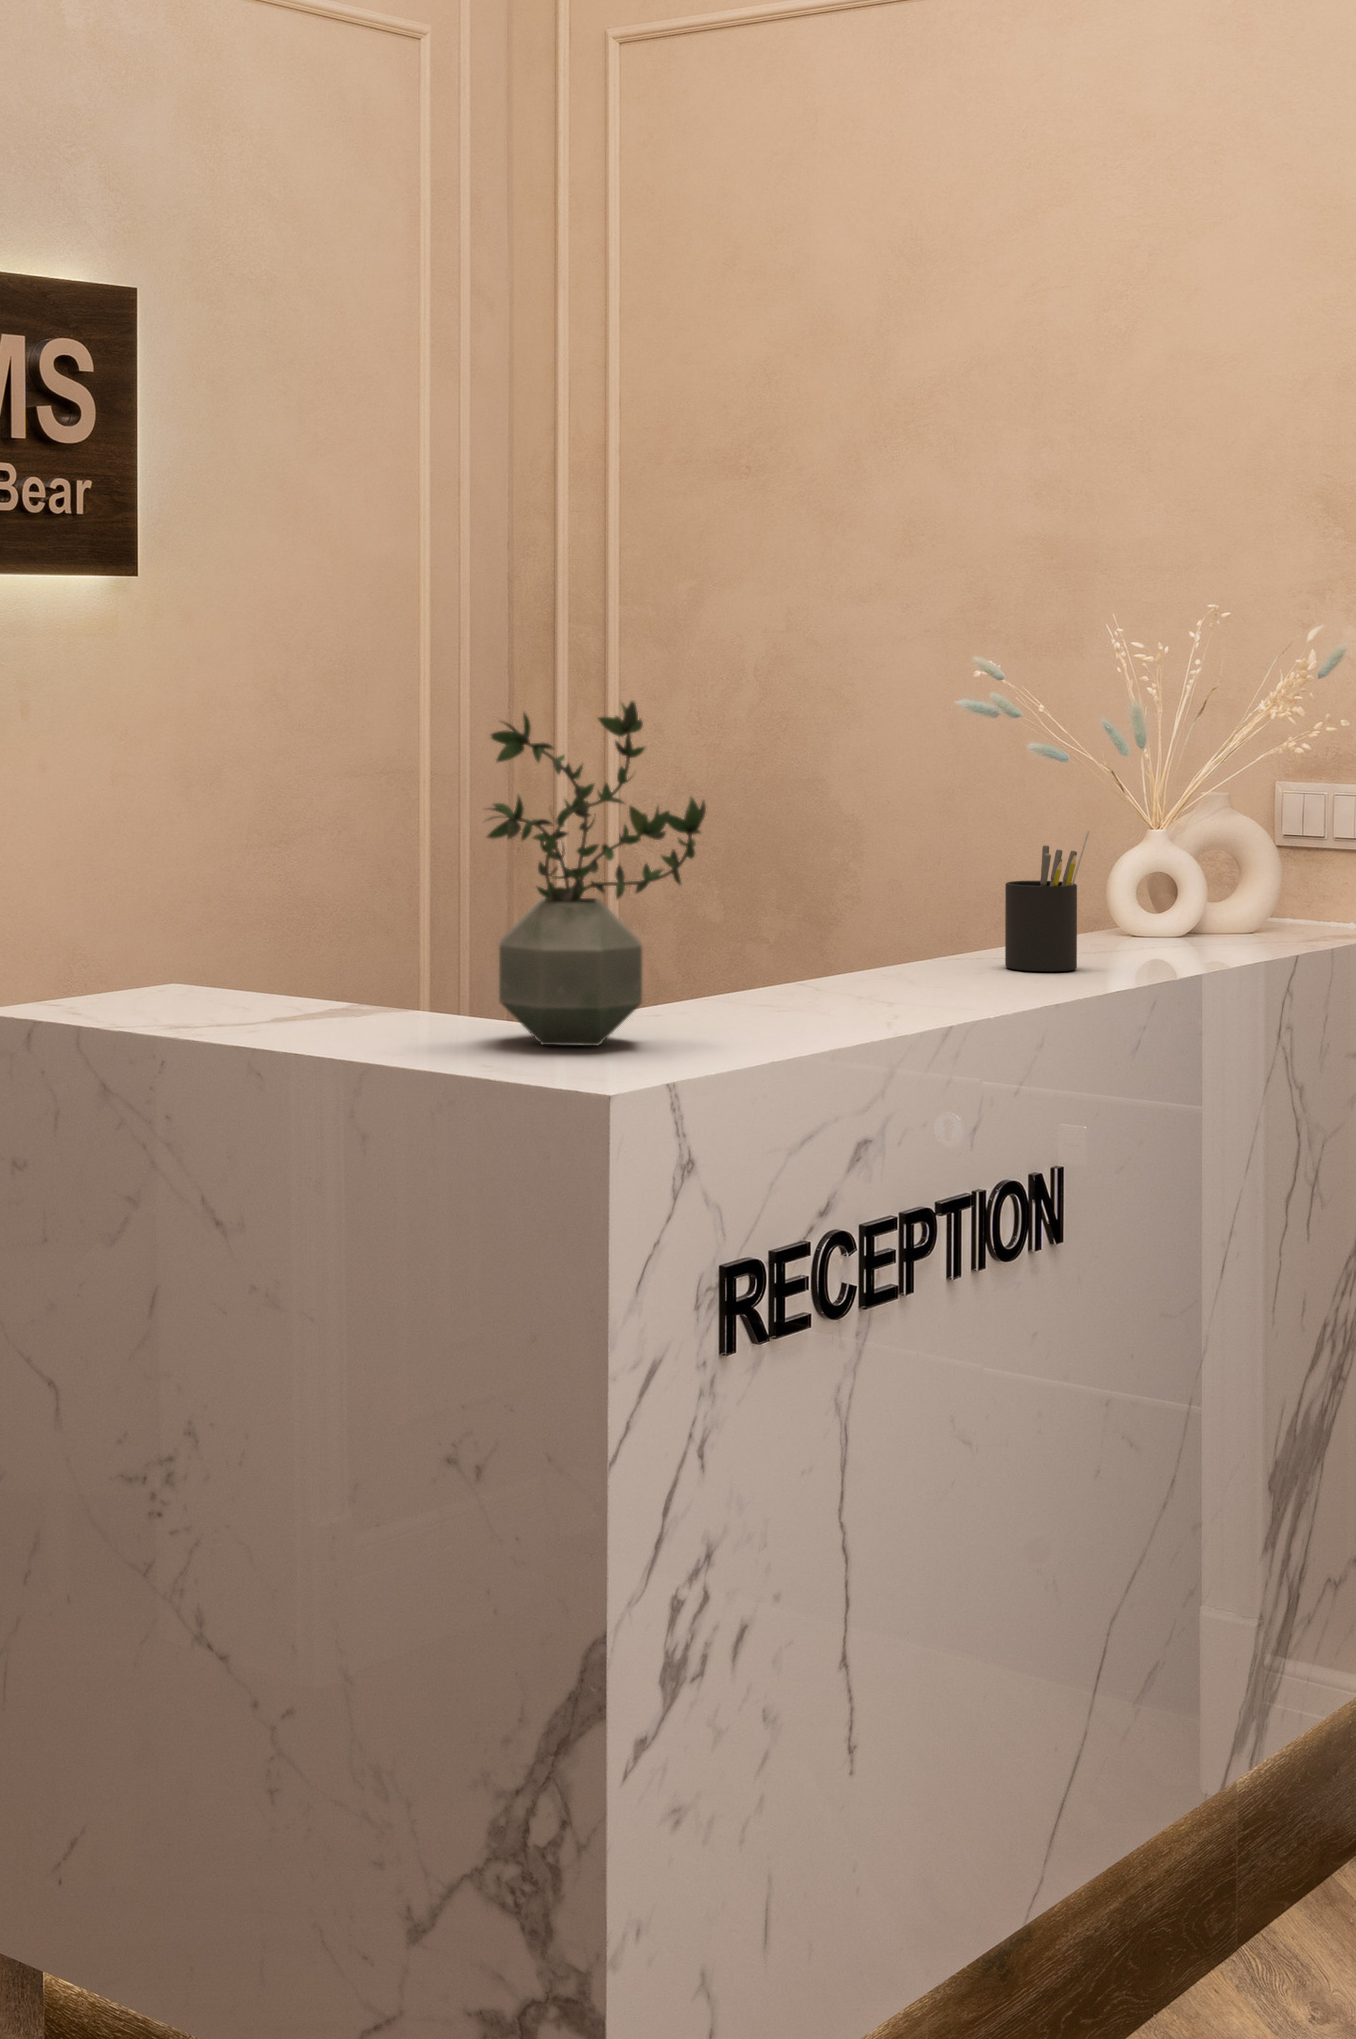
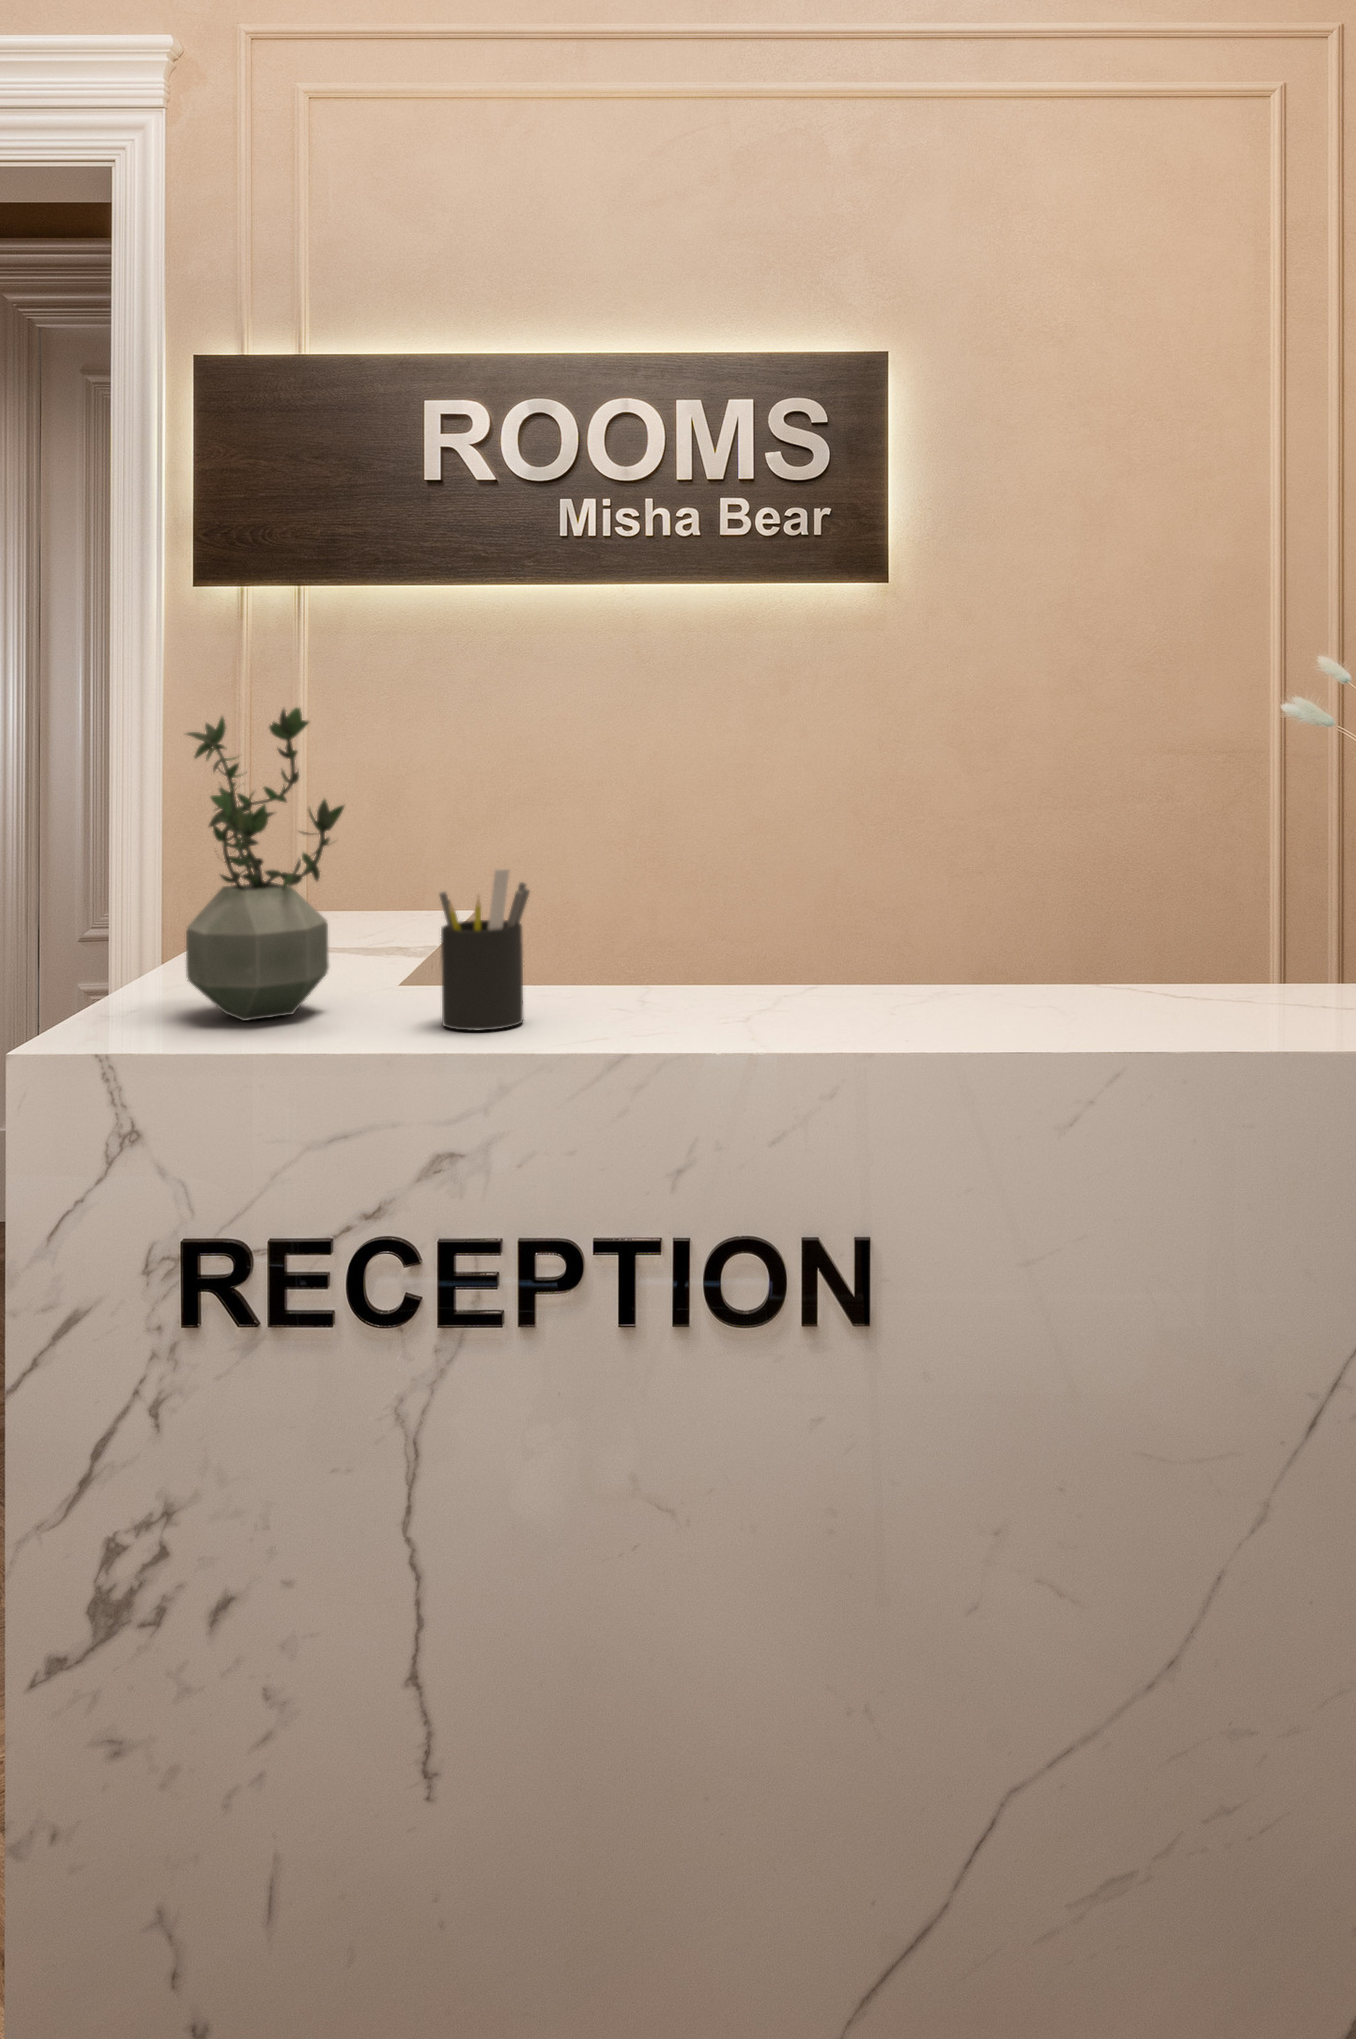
pen holder: present [1005,831,1089,971] -> present [440,869,530,1030]

